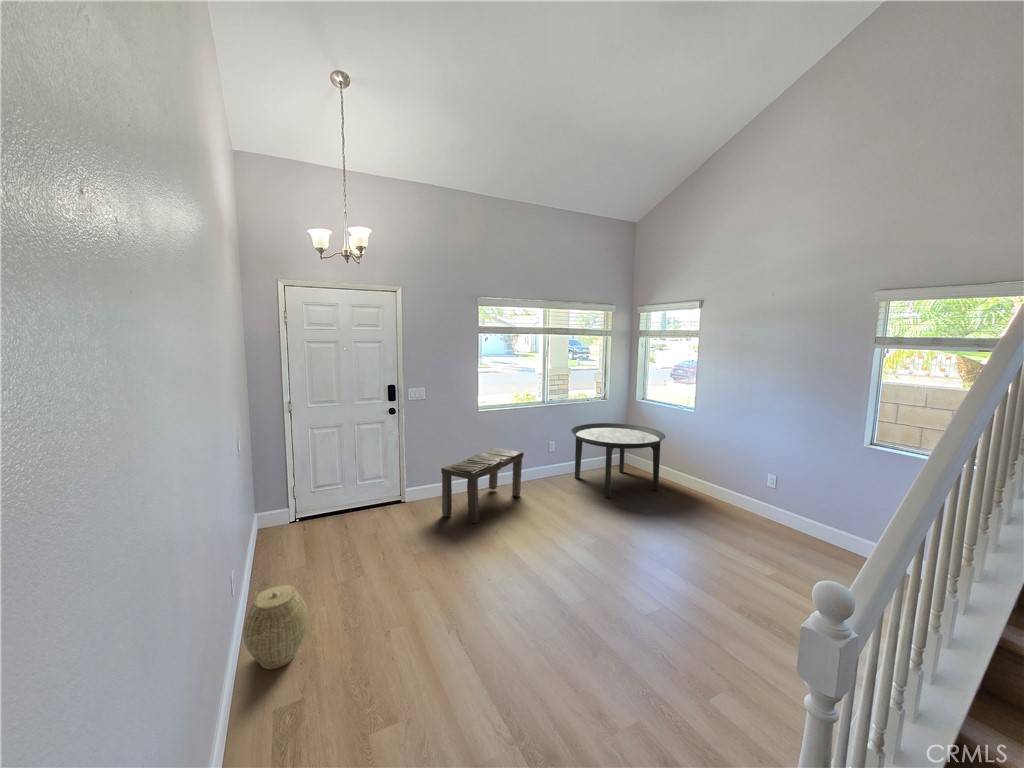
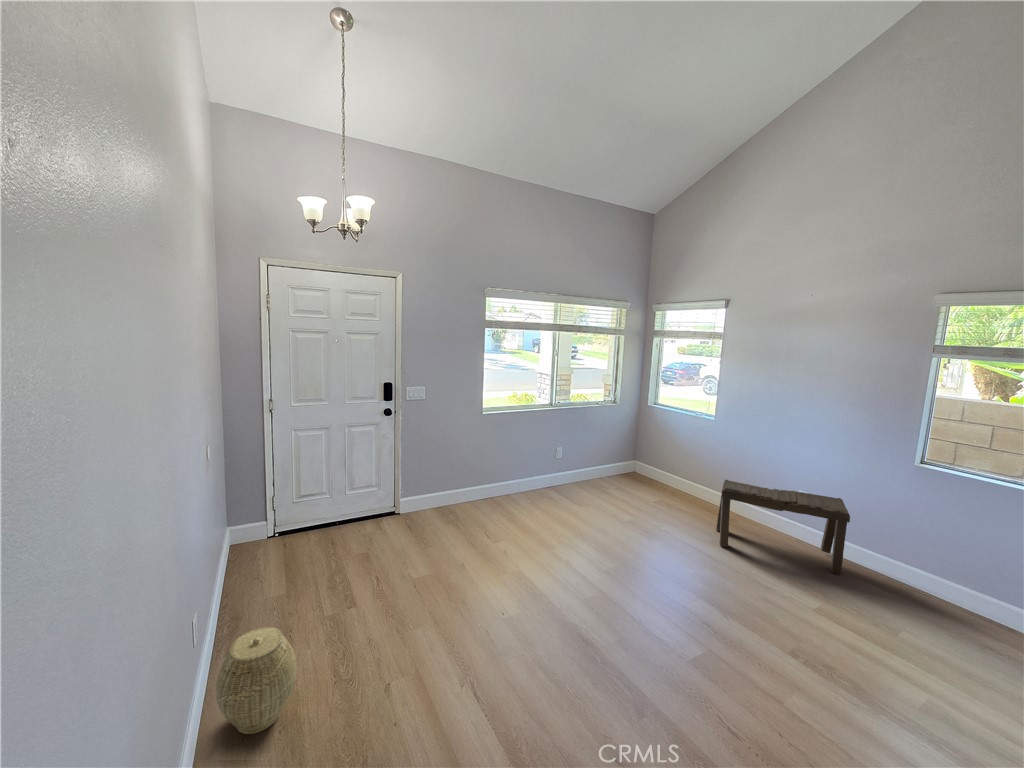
round table: present [571,423,665,498] -> none [581,429,685,512]
bench: present [441,448,524,523] -> present [716,480,850,574]

